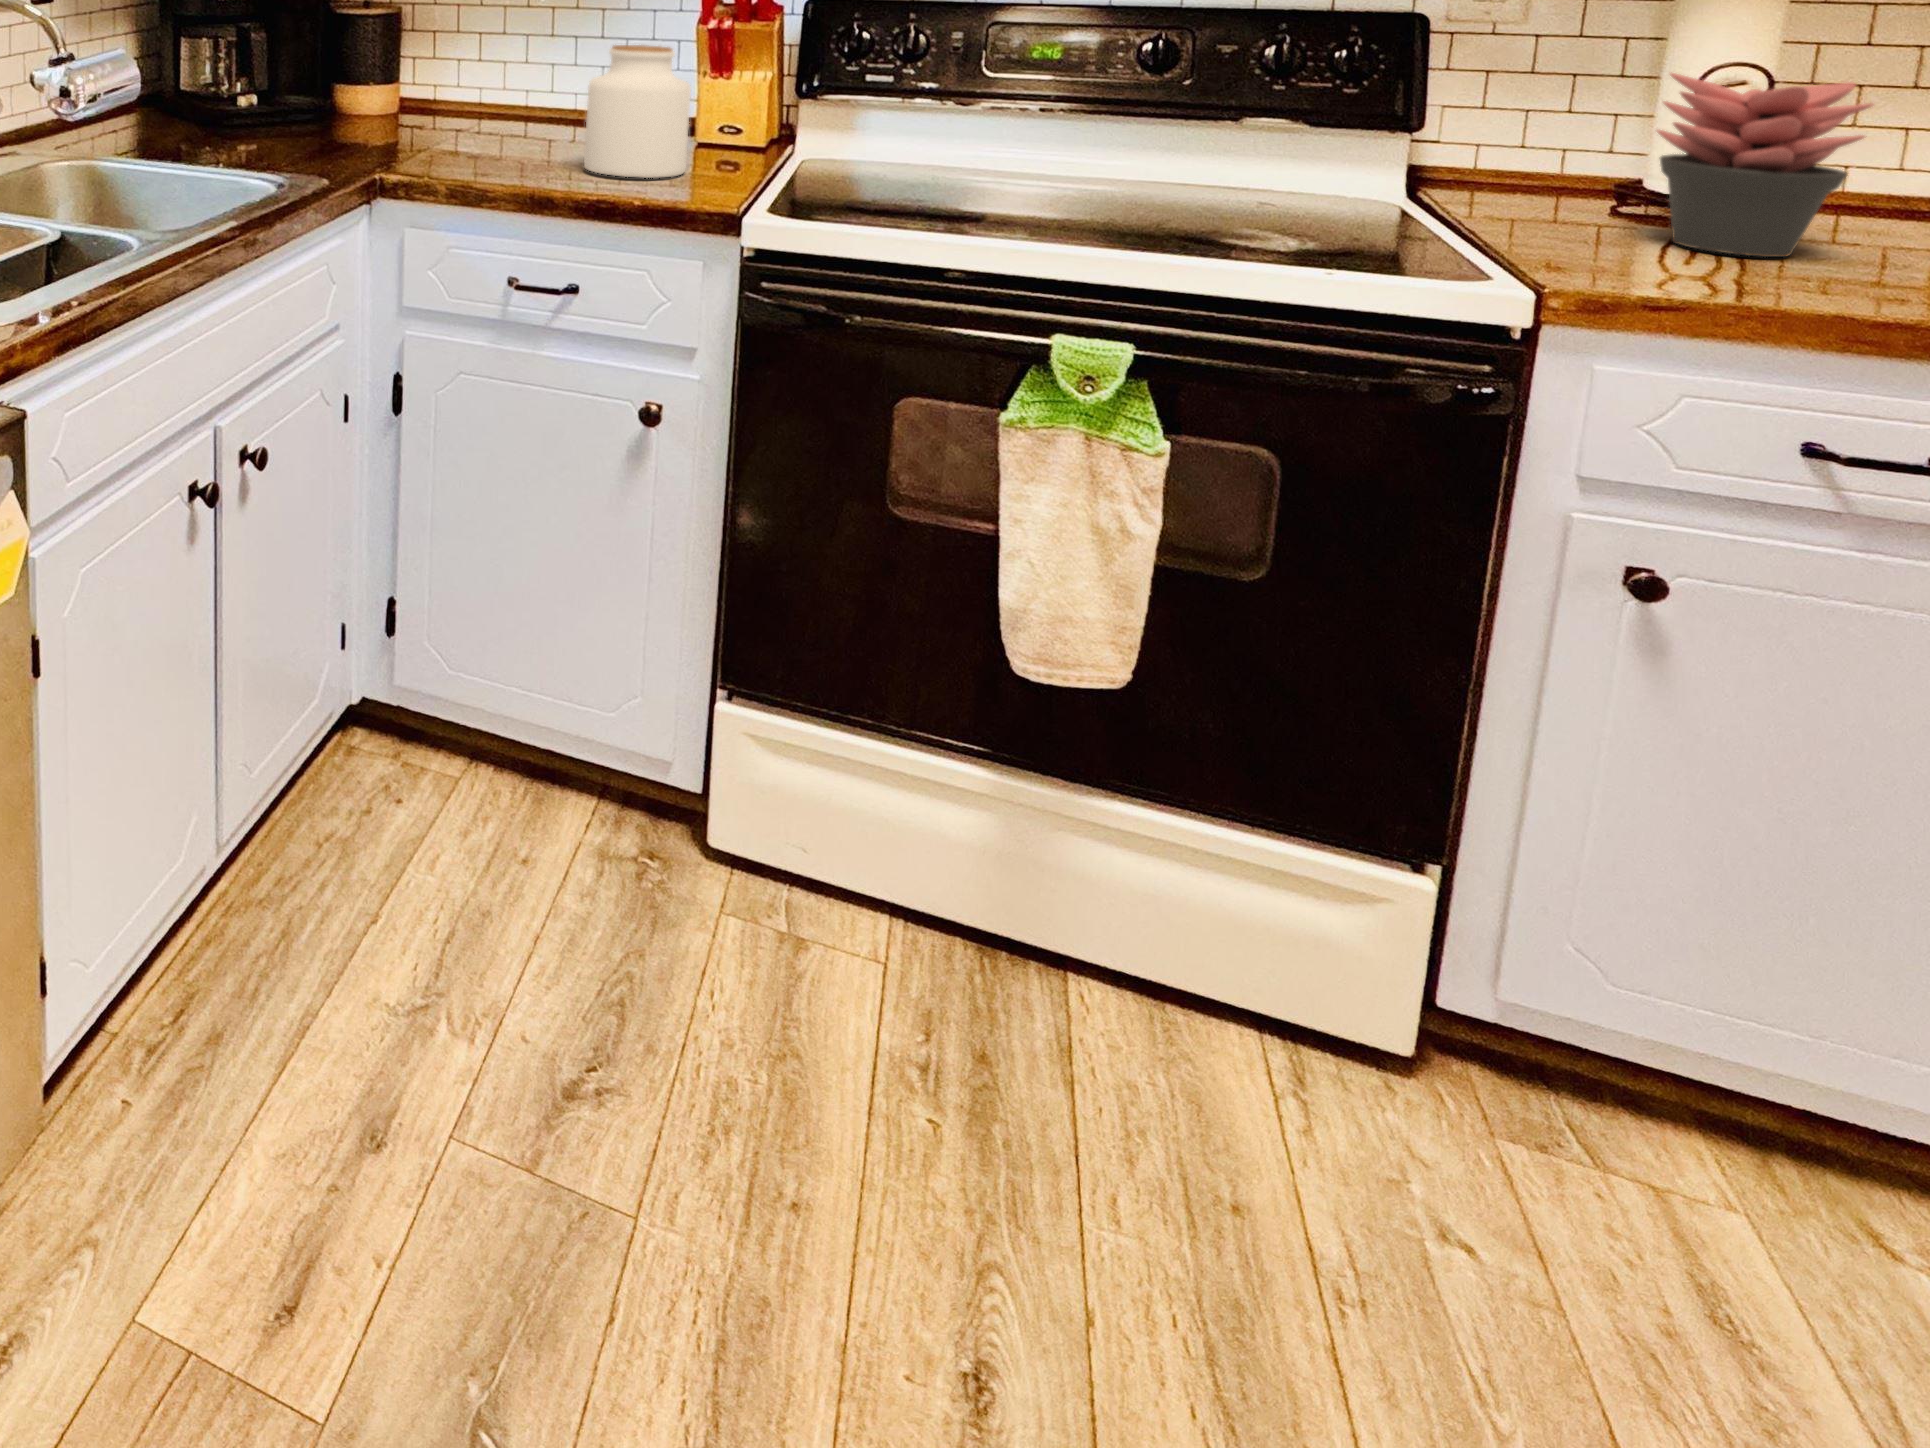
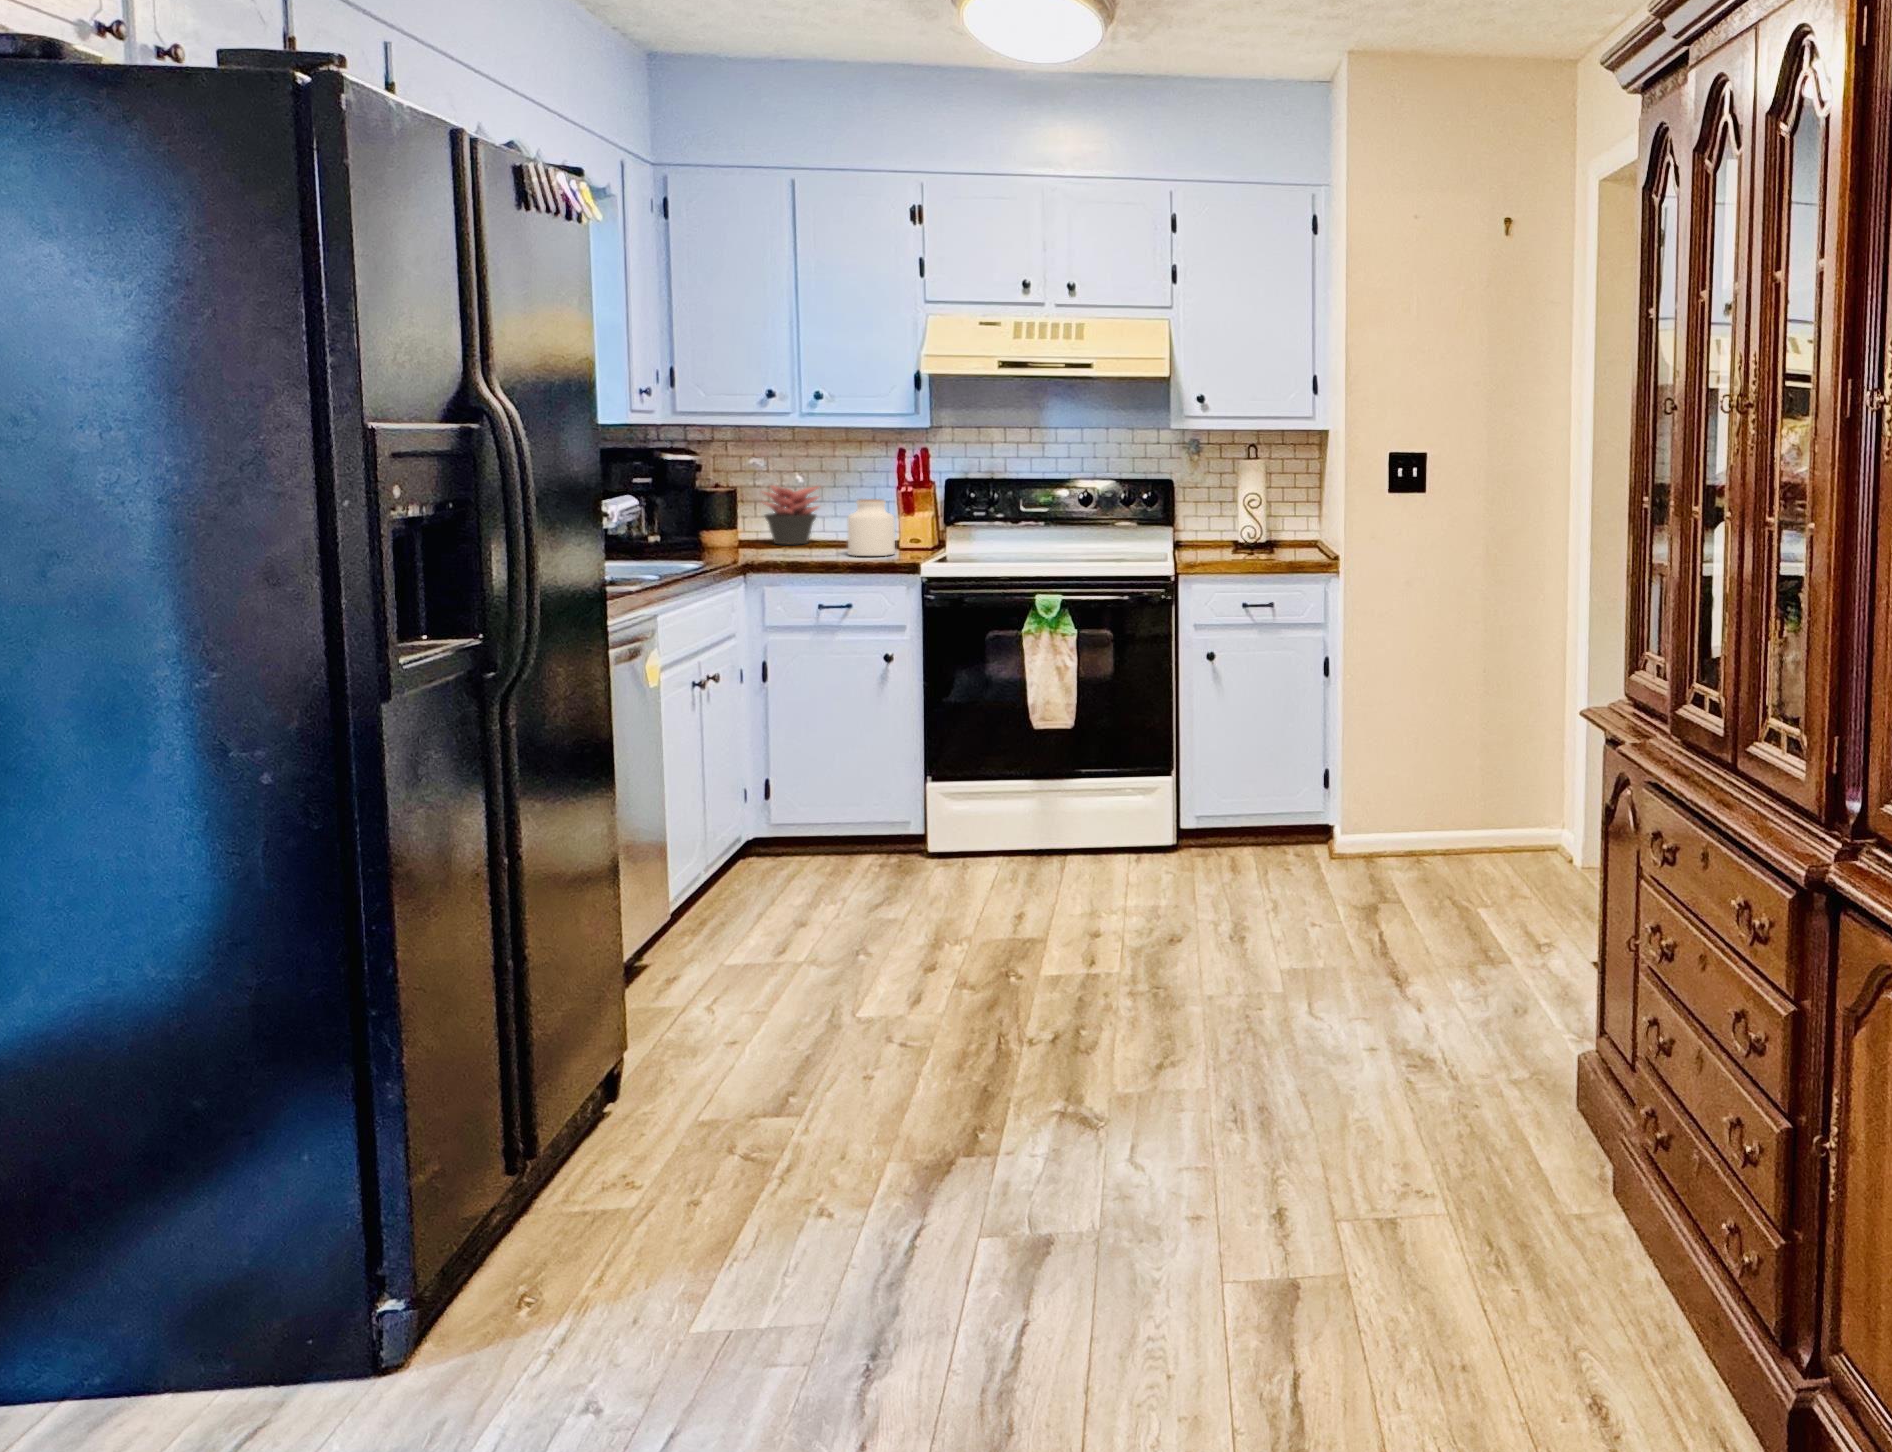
succulent plant: present [1657,73,1873,257] -> present [763,486,818,544]

